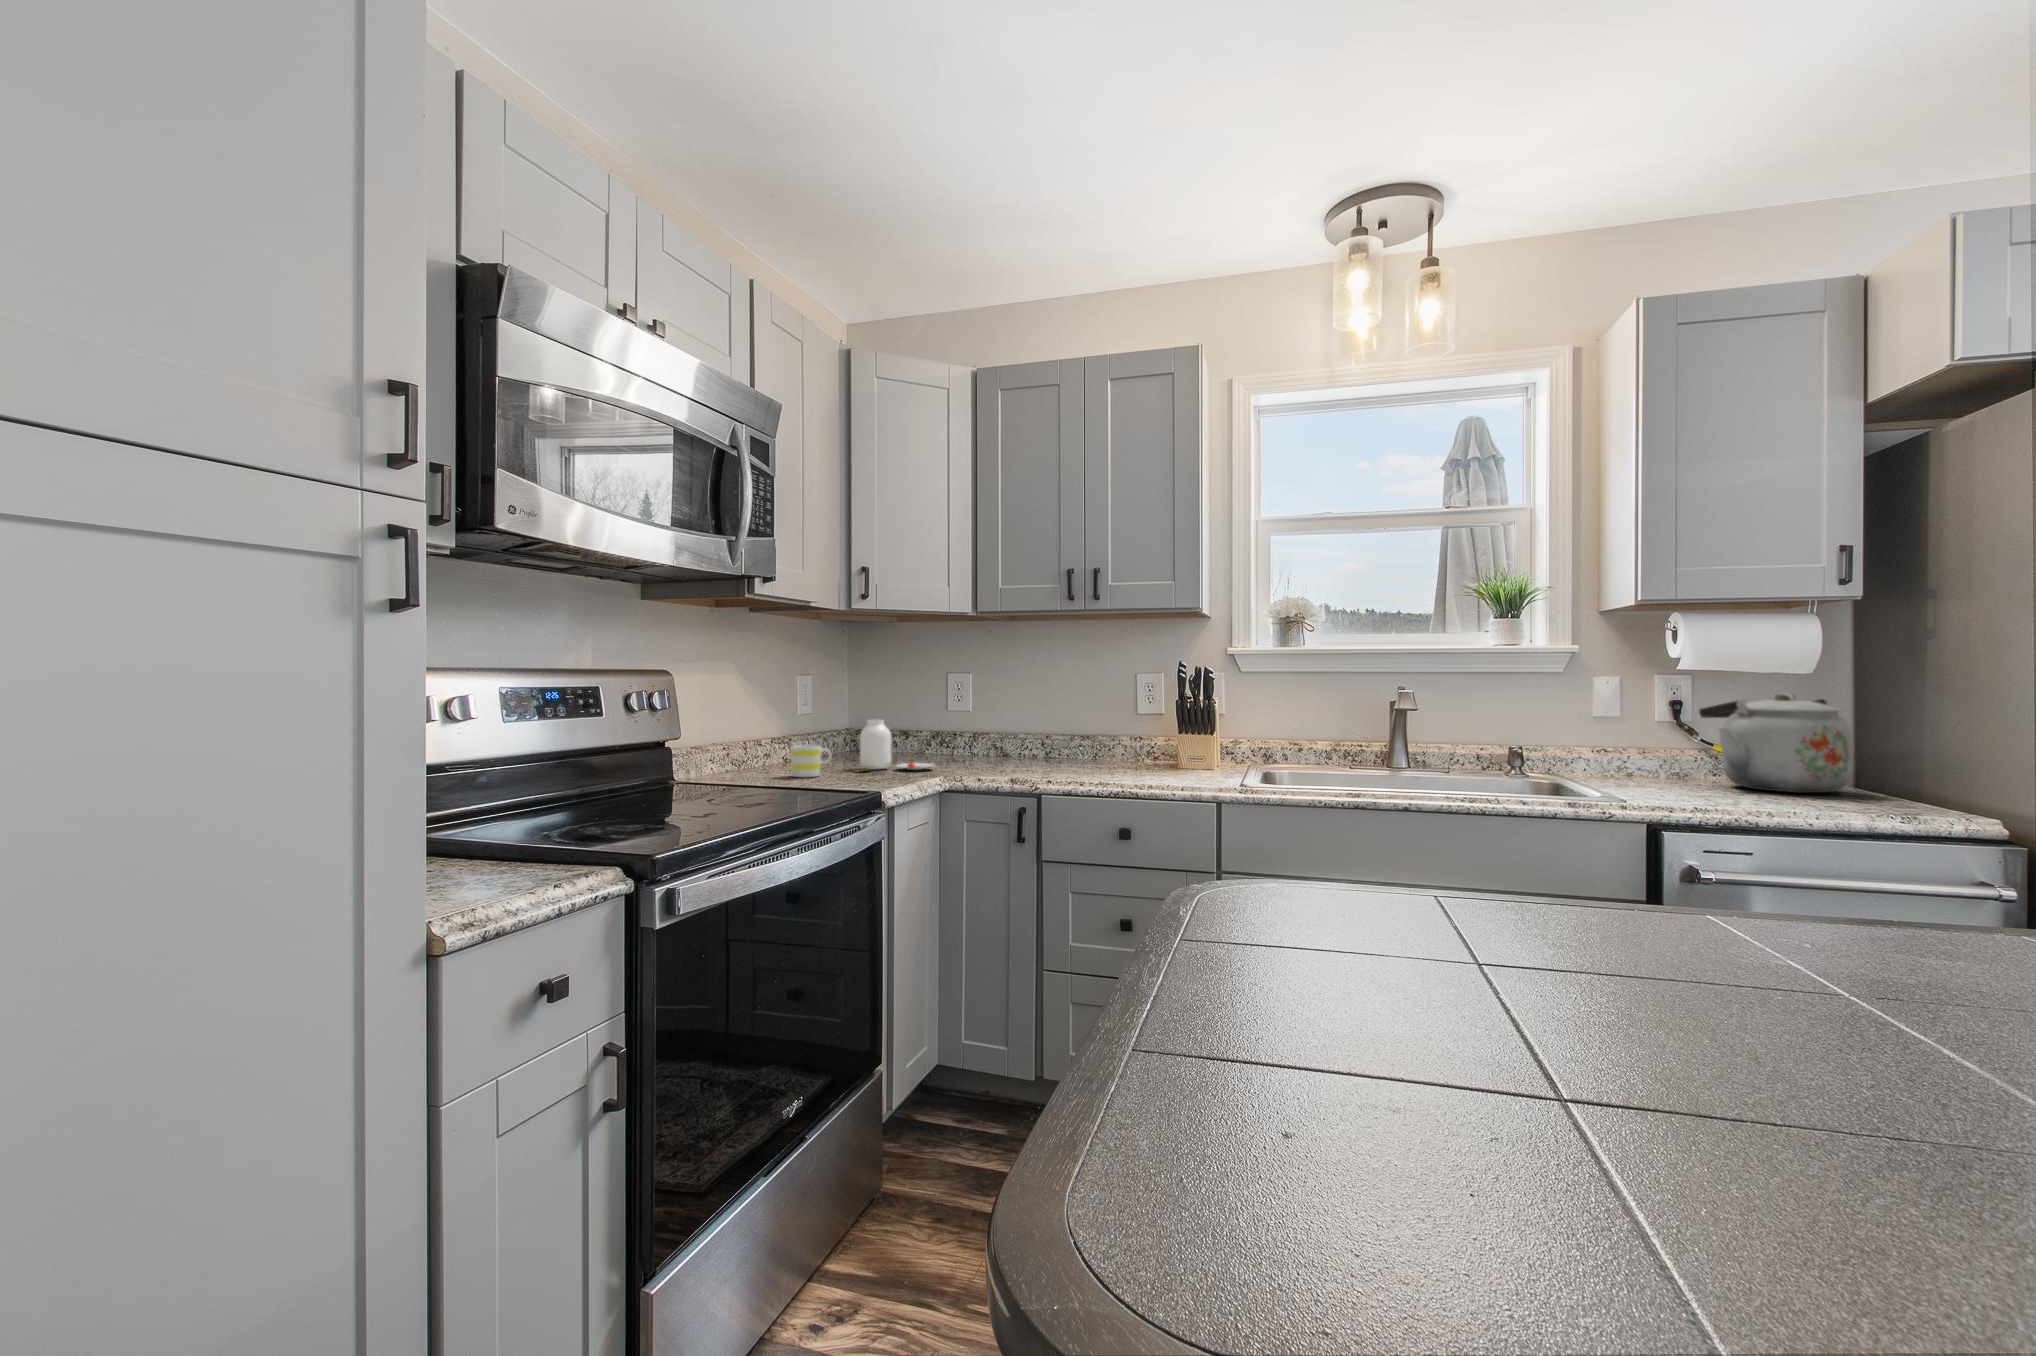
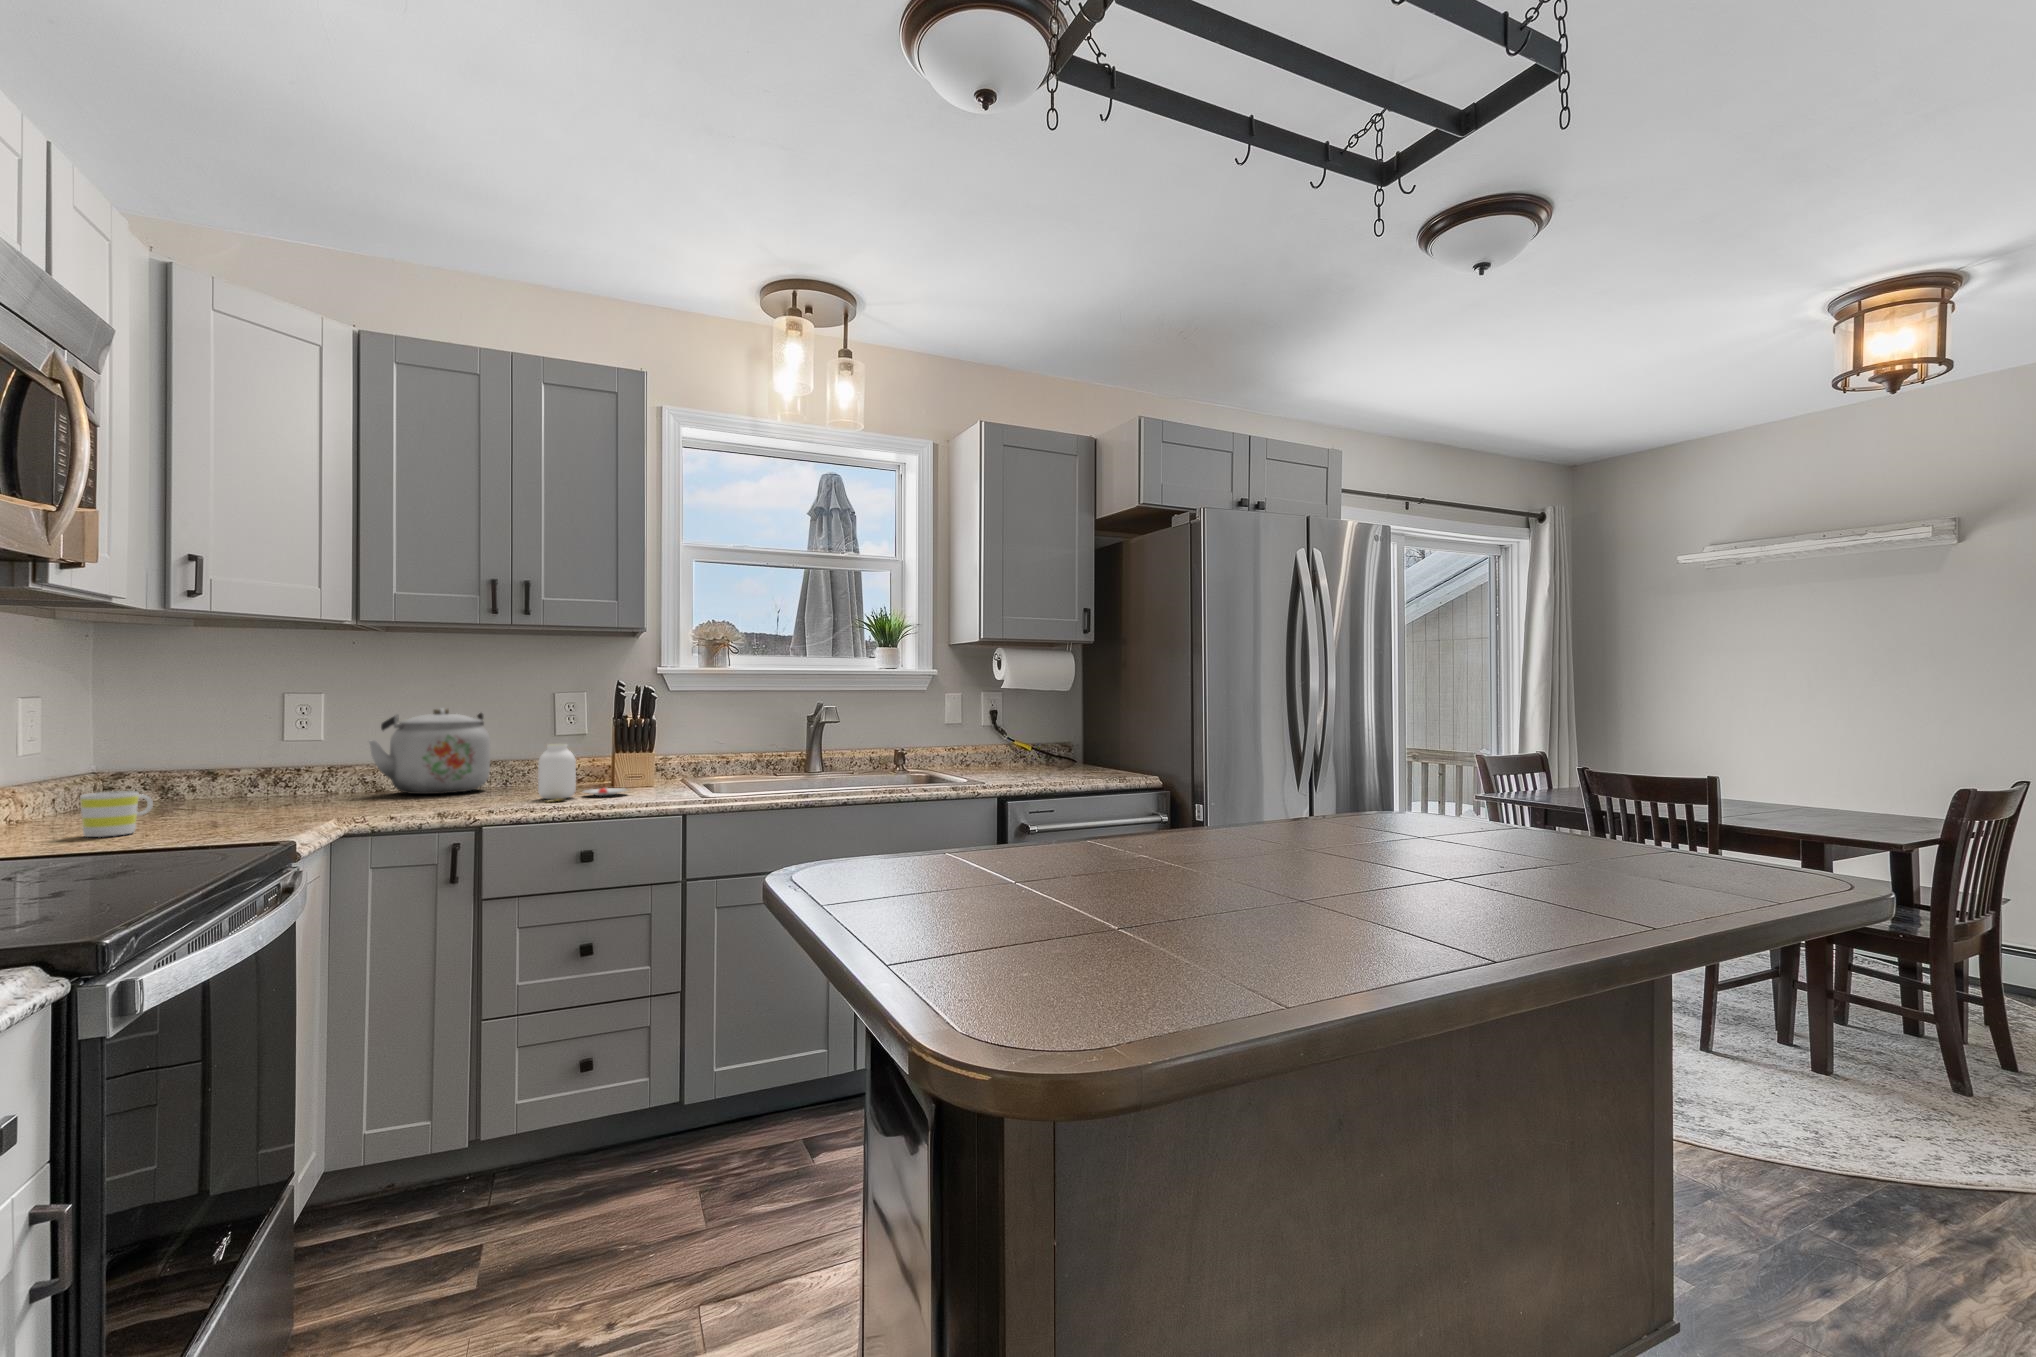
kettle: present [1699,693,1852,793] -> present [369,708,490,794]
jar: present [856,720,934,772] -> present [538,744,627,802]

